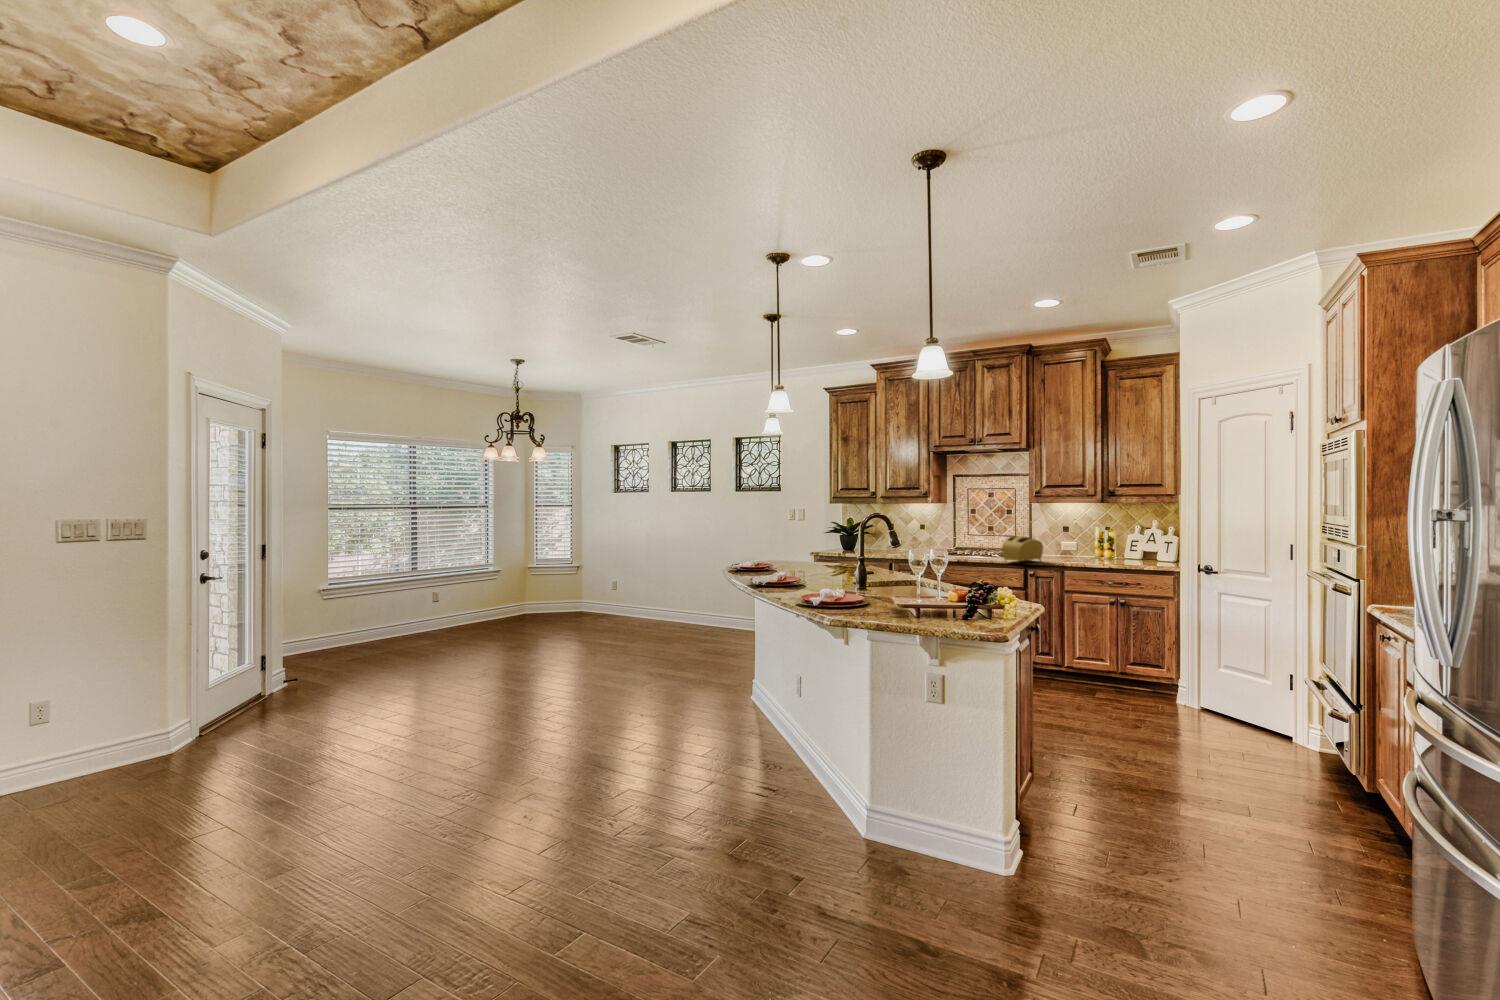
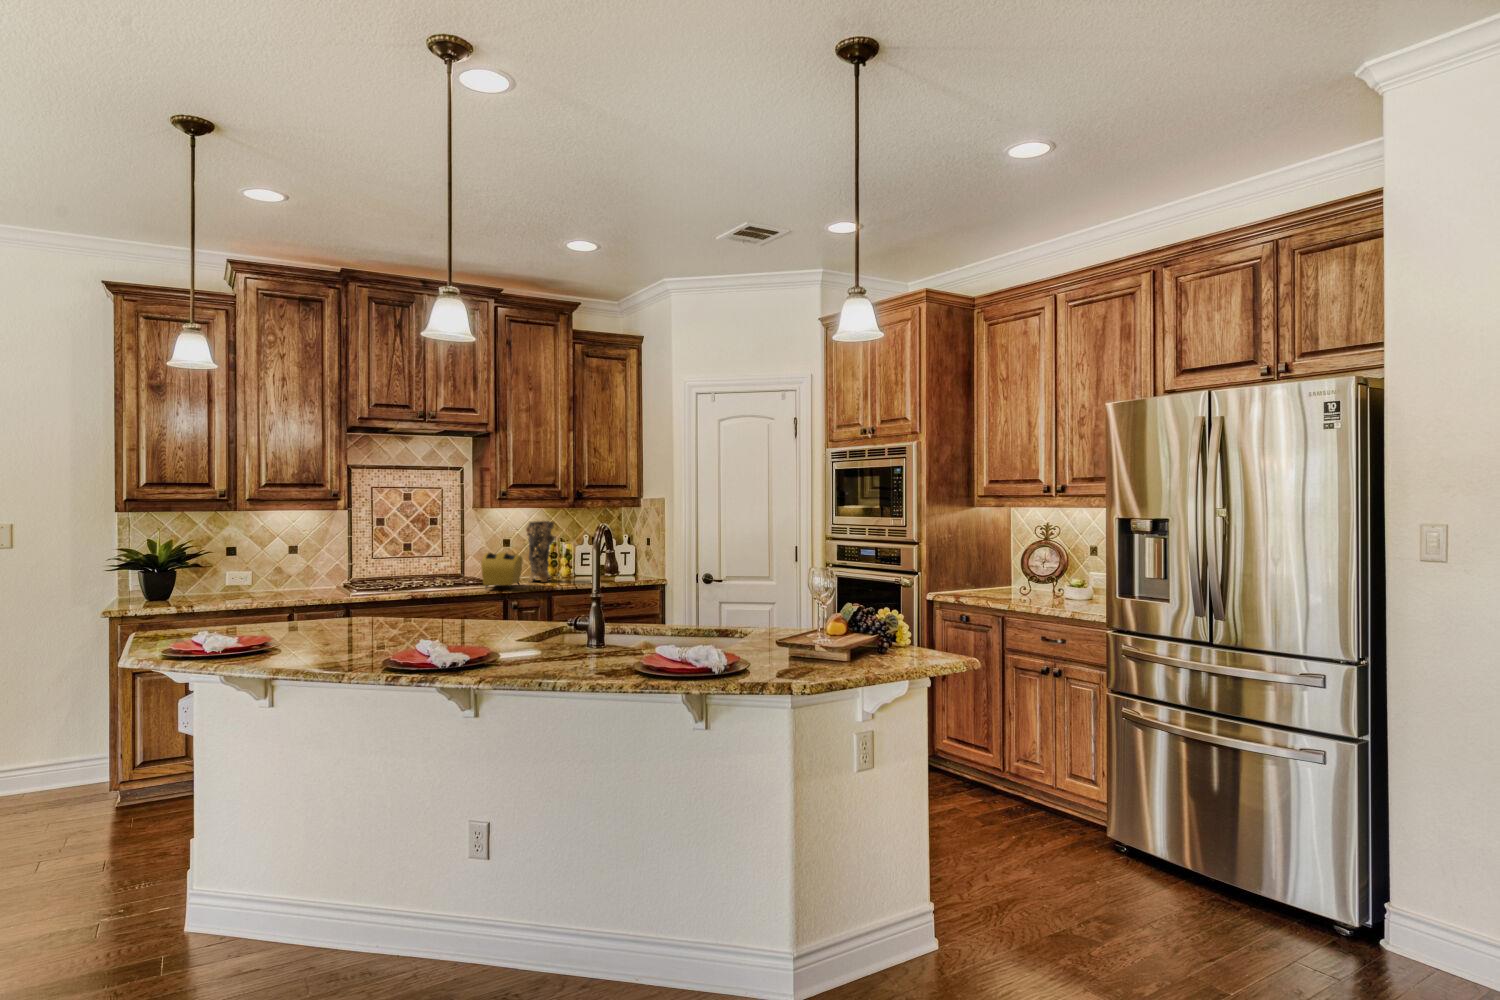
decorative vase: none [1057,514,1080,562] -> present [526,521,555,582]

